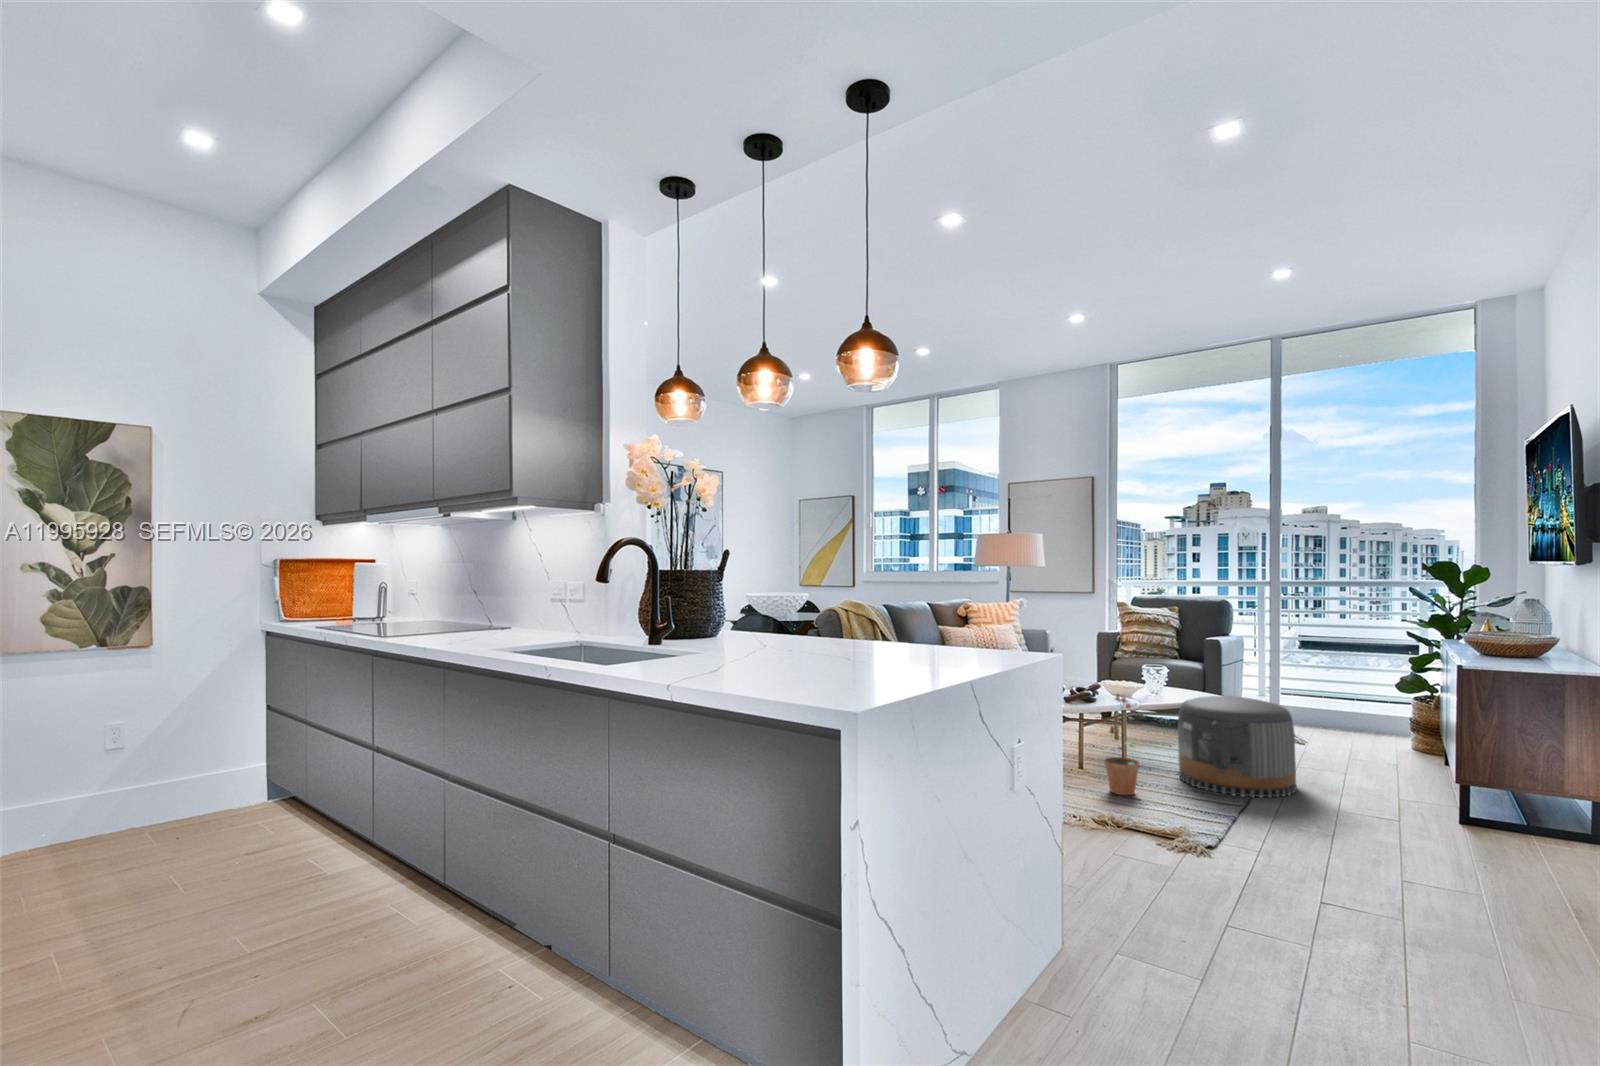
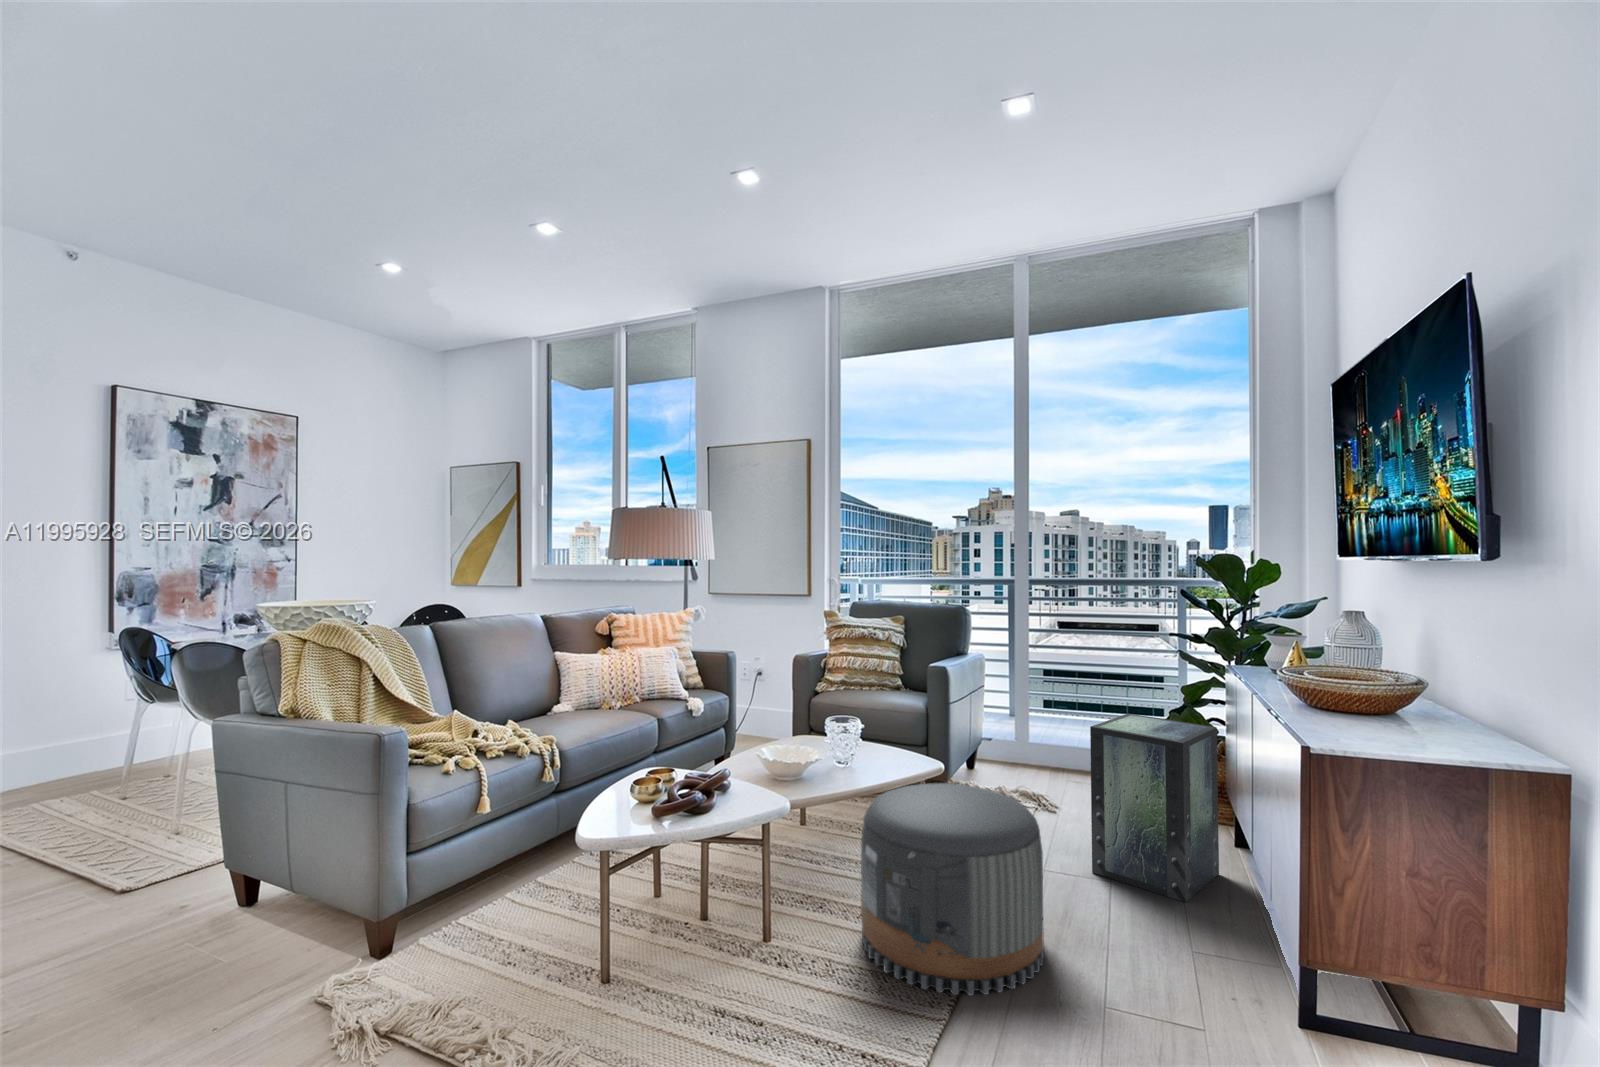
storage box: none [1328,668,1427,780] -> present [1090,714,1219,902]
potted plant: present [1096,694,1139,795] -> none [701,809,773,1023]

